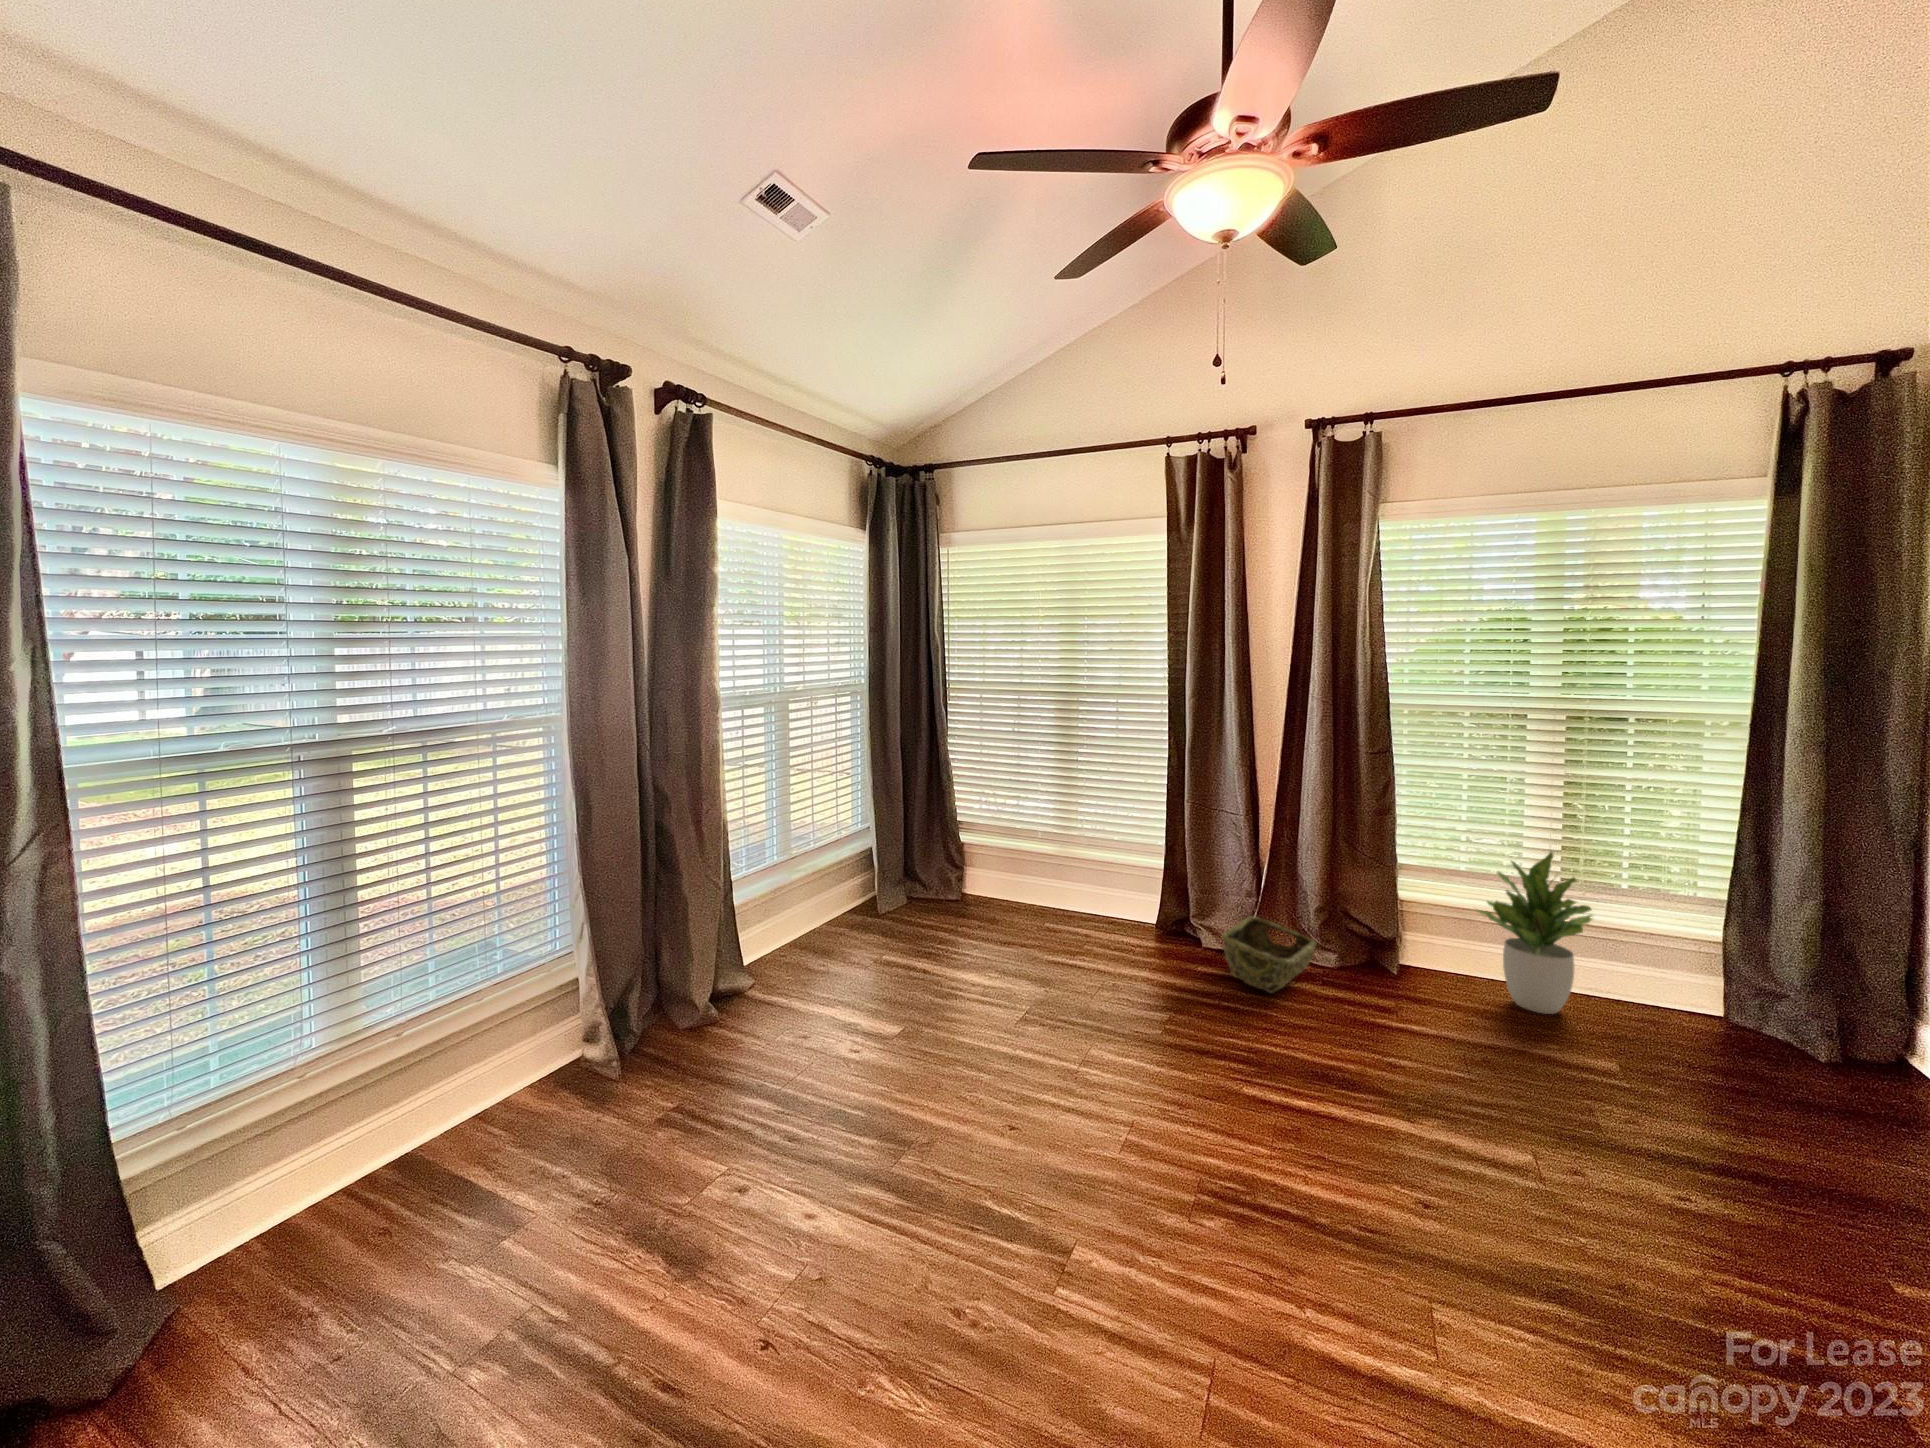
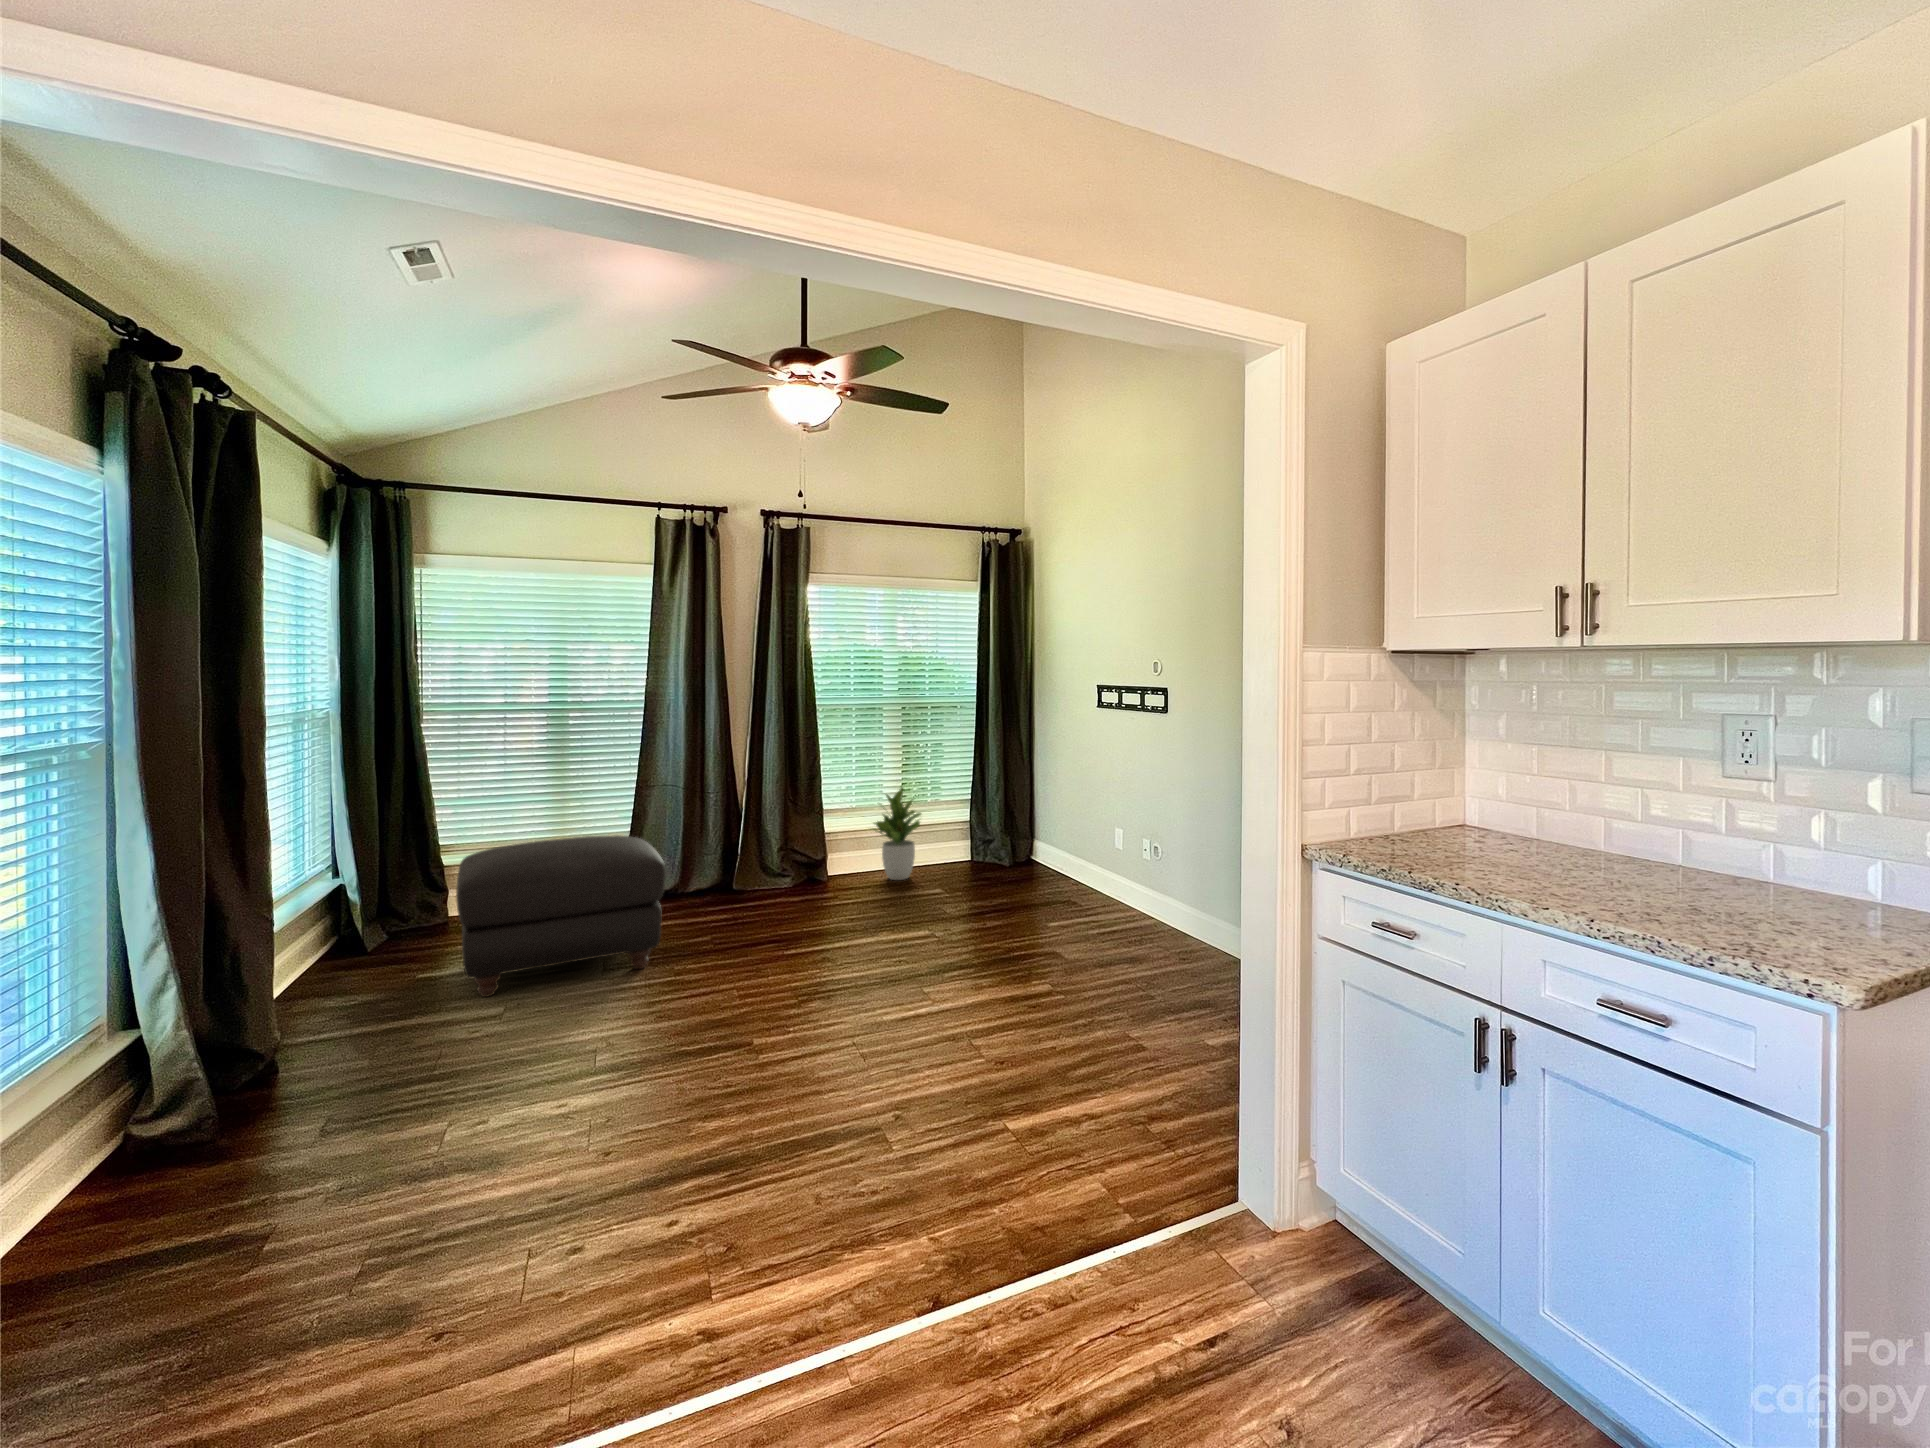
ottoman: none [878,843,1109,1038] -> present [456,835,666,997]
woven basket: present [1222,916,1317,993] -> none [728,864,784,908]

